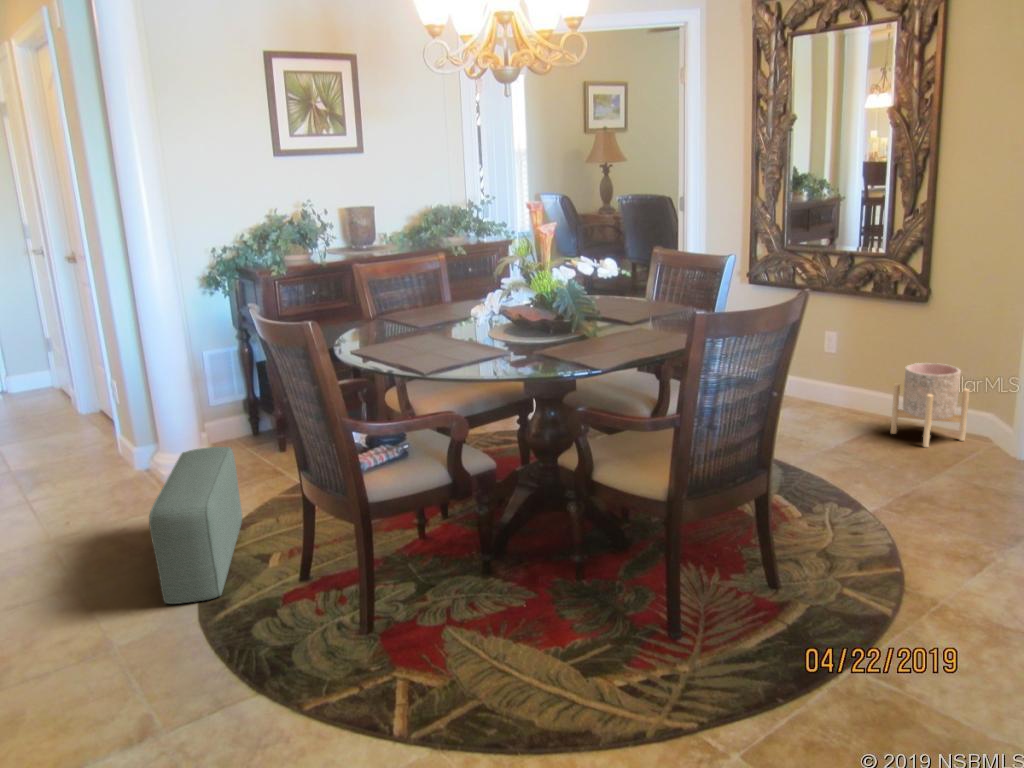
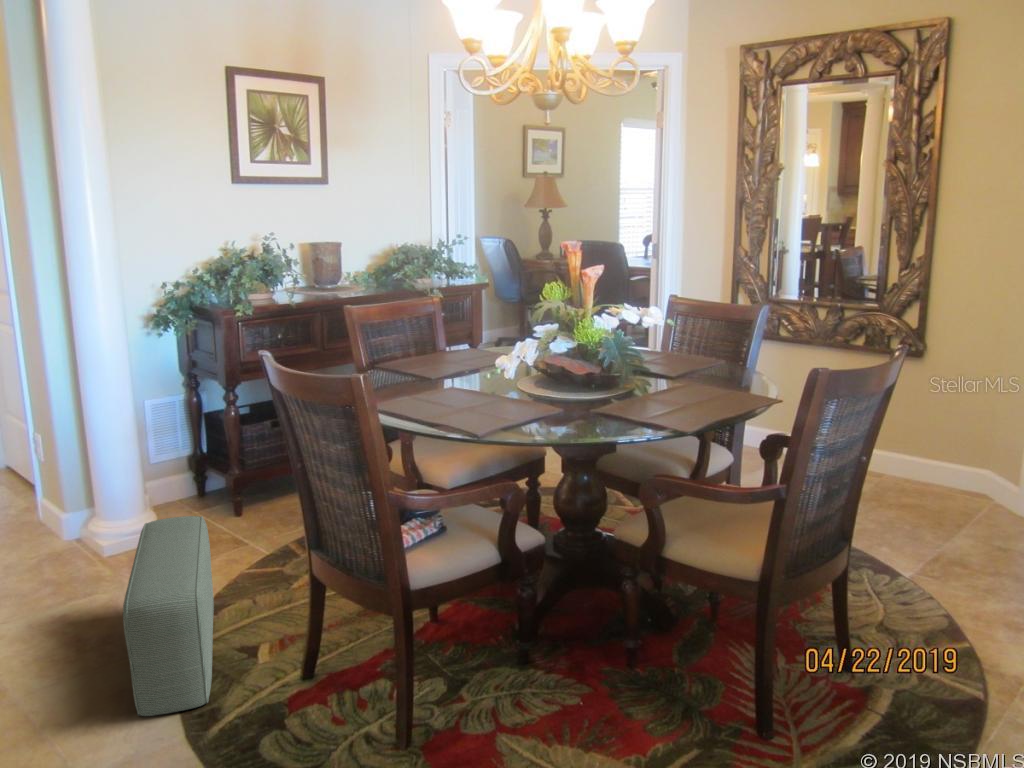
planter: present [891,363,970,447] -> none [890,419,971,506]

